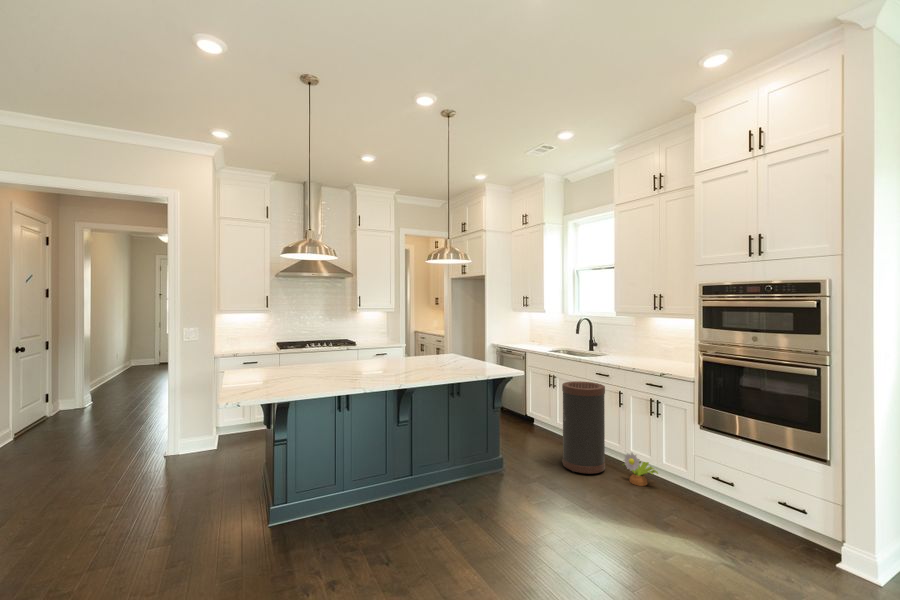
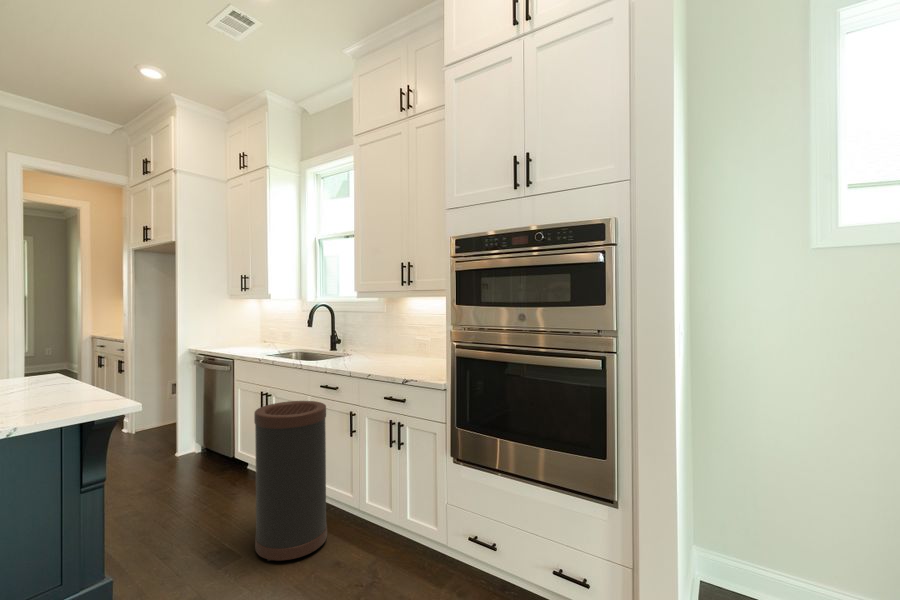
decorative plant: present [624,453,658,486] -> none [347,512,400,564]

